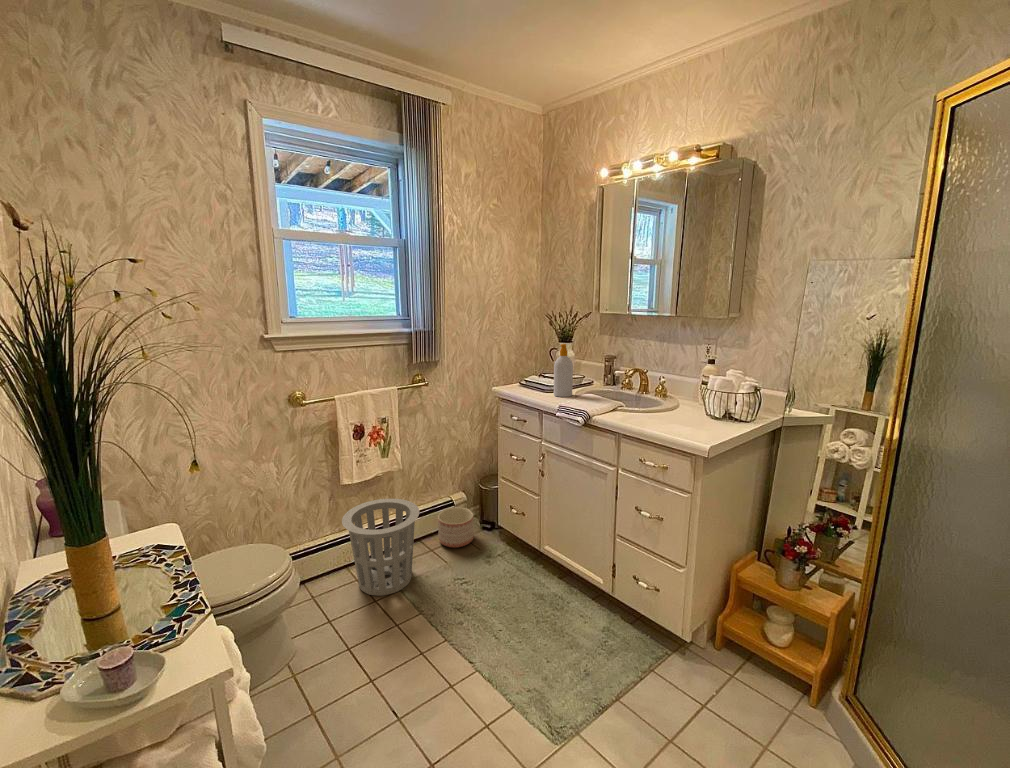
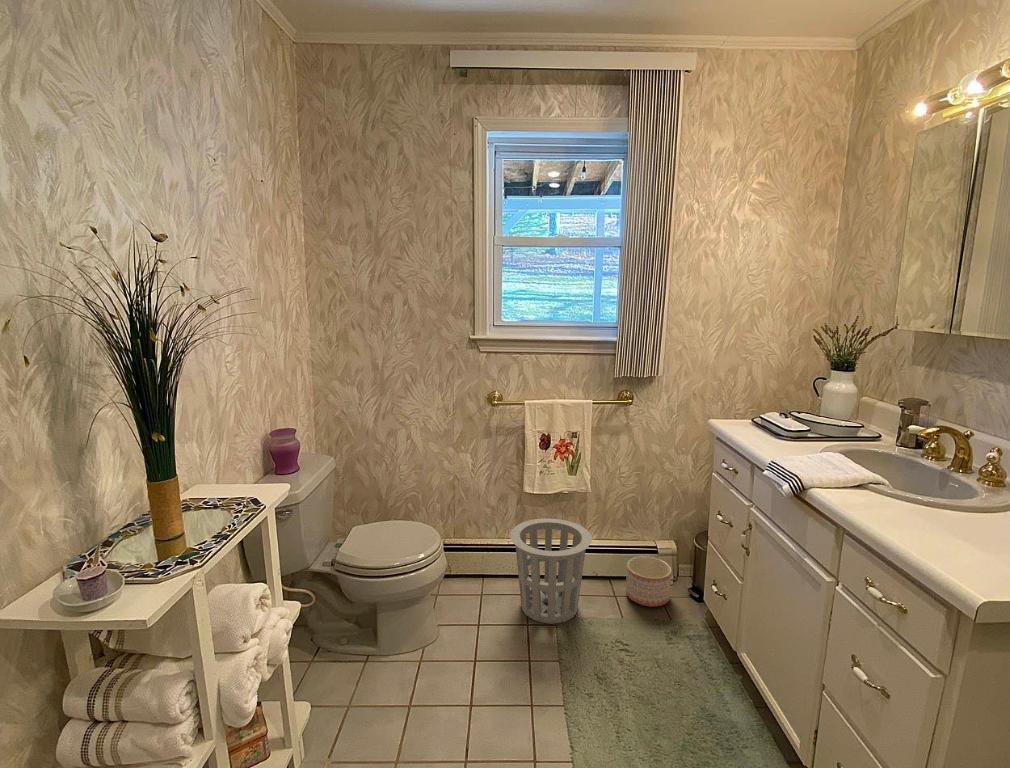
soap bottle: present [554,344,573,397] -> none [772,373,806,449]

